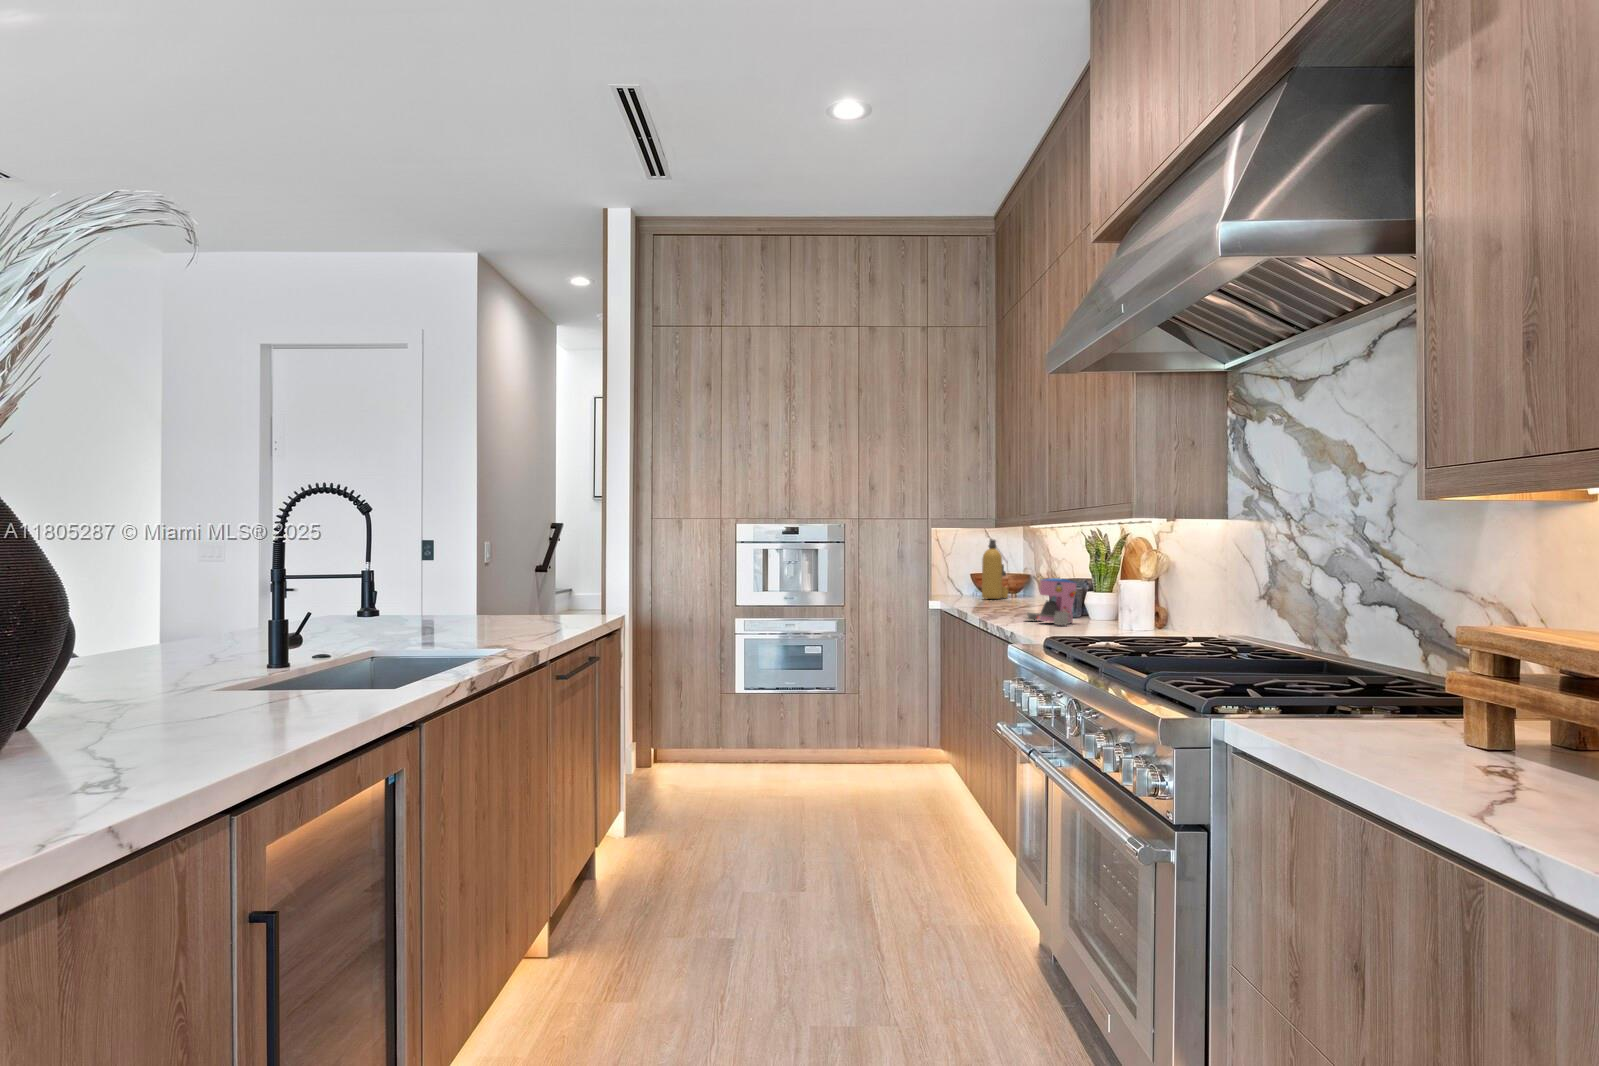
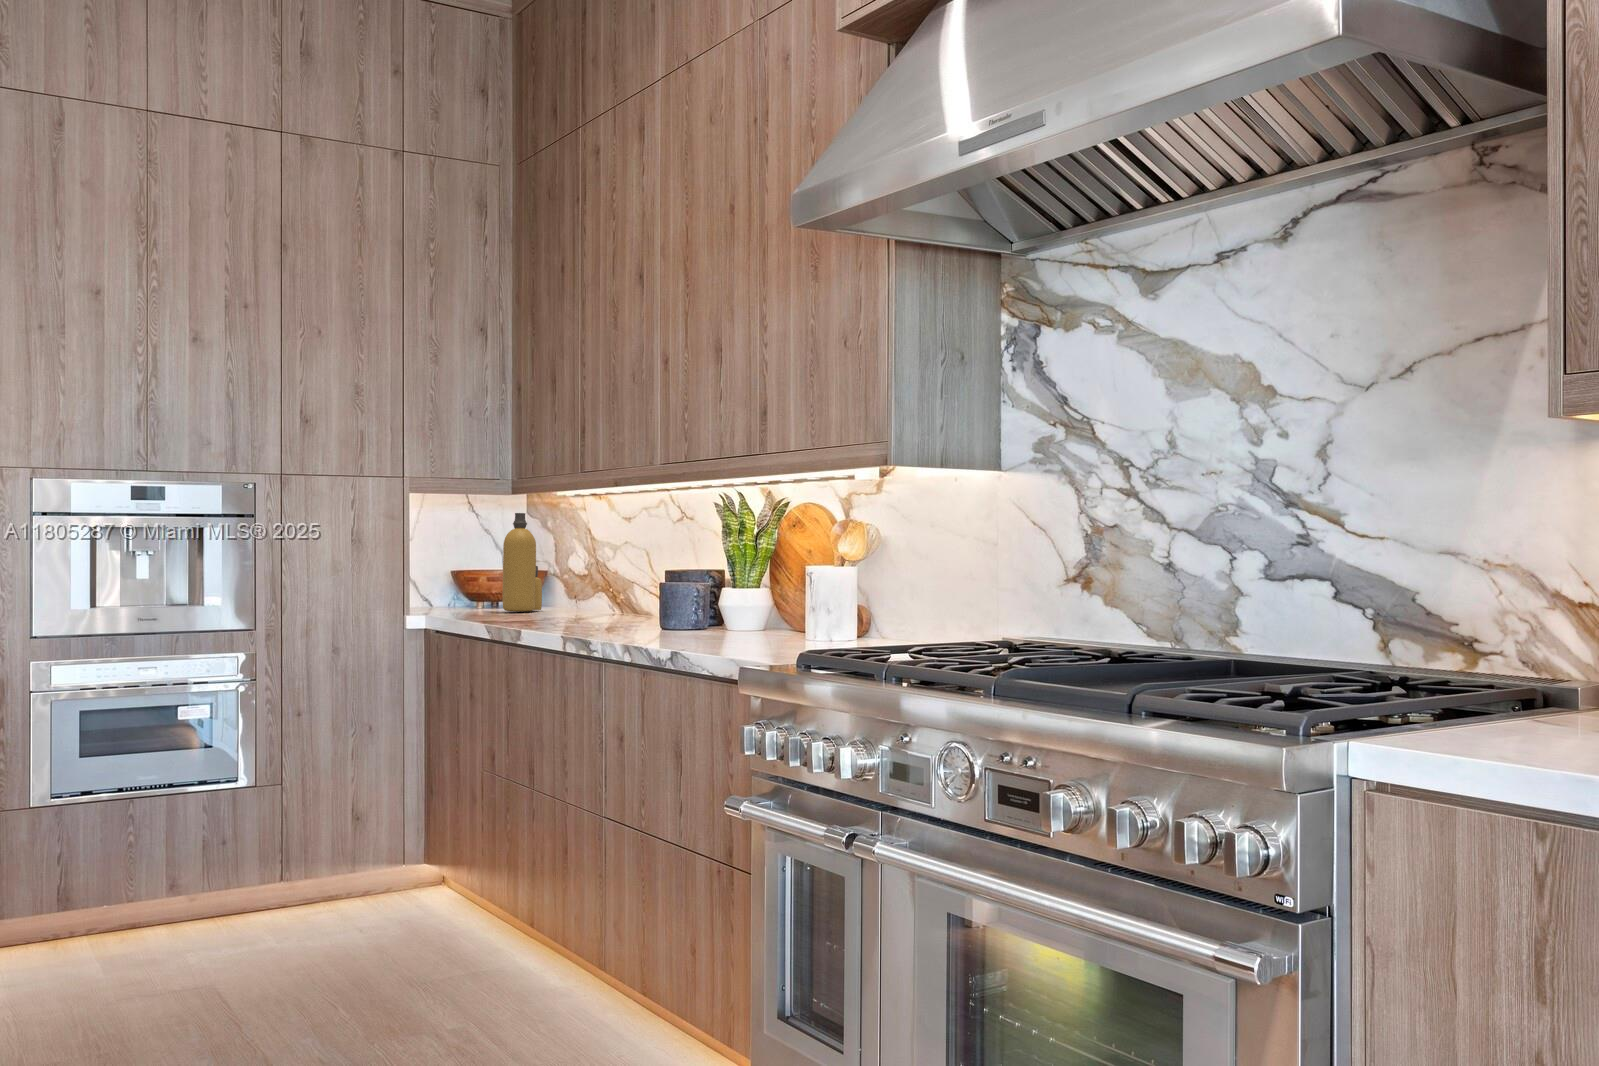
coffee maker: present [1027,578,1076,625] -> none [672,564,765,638]

